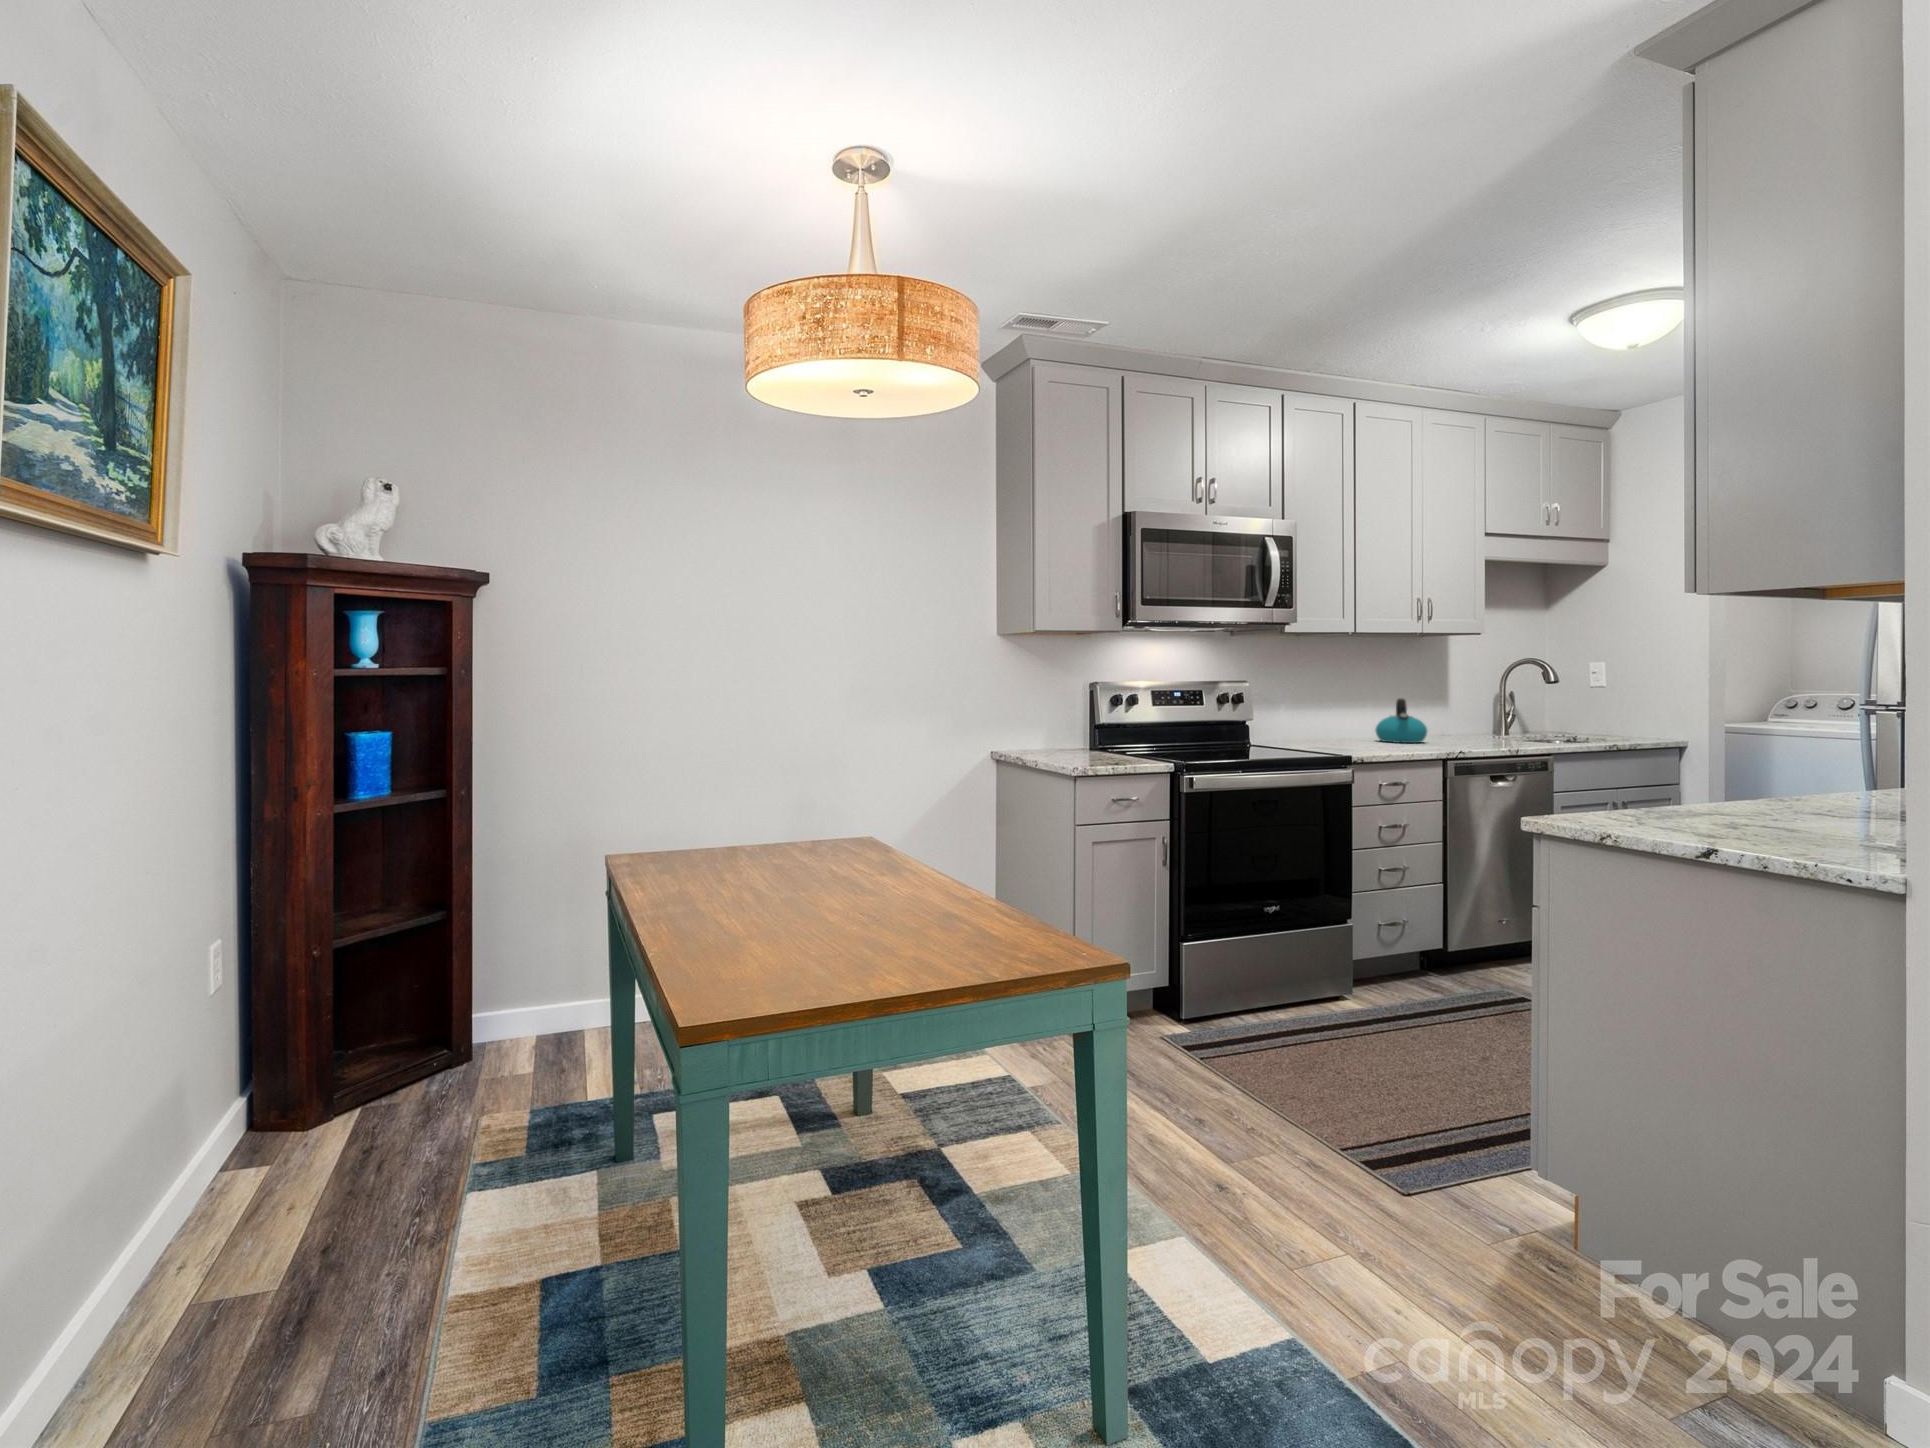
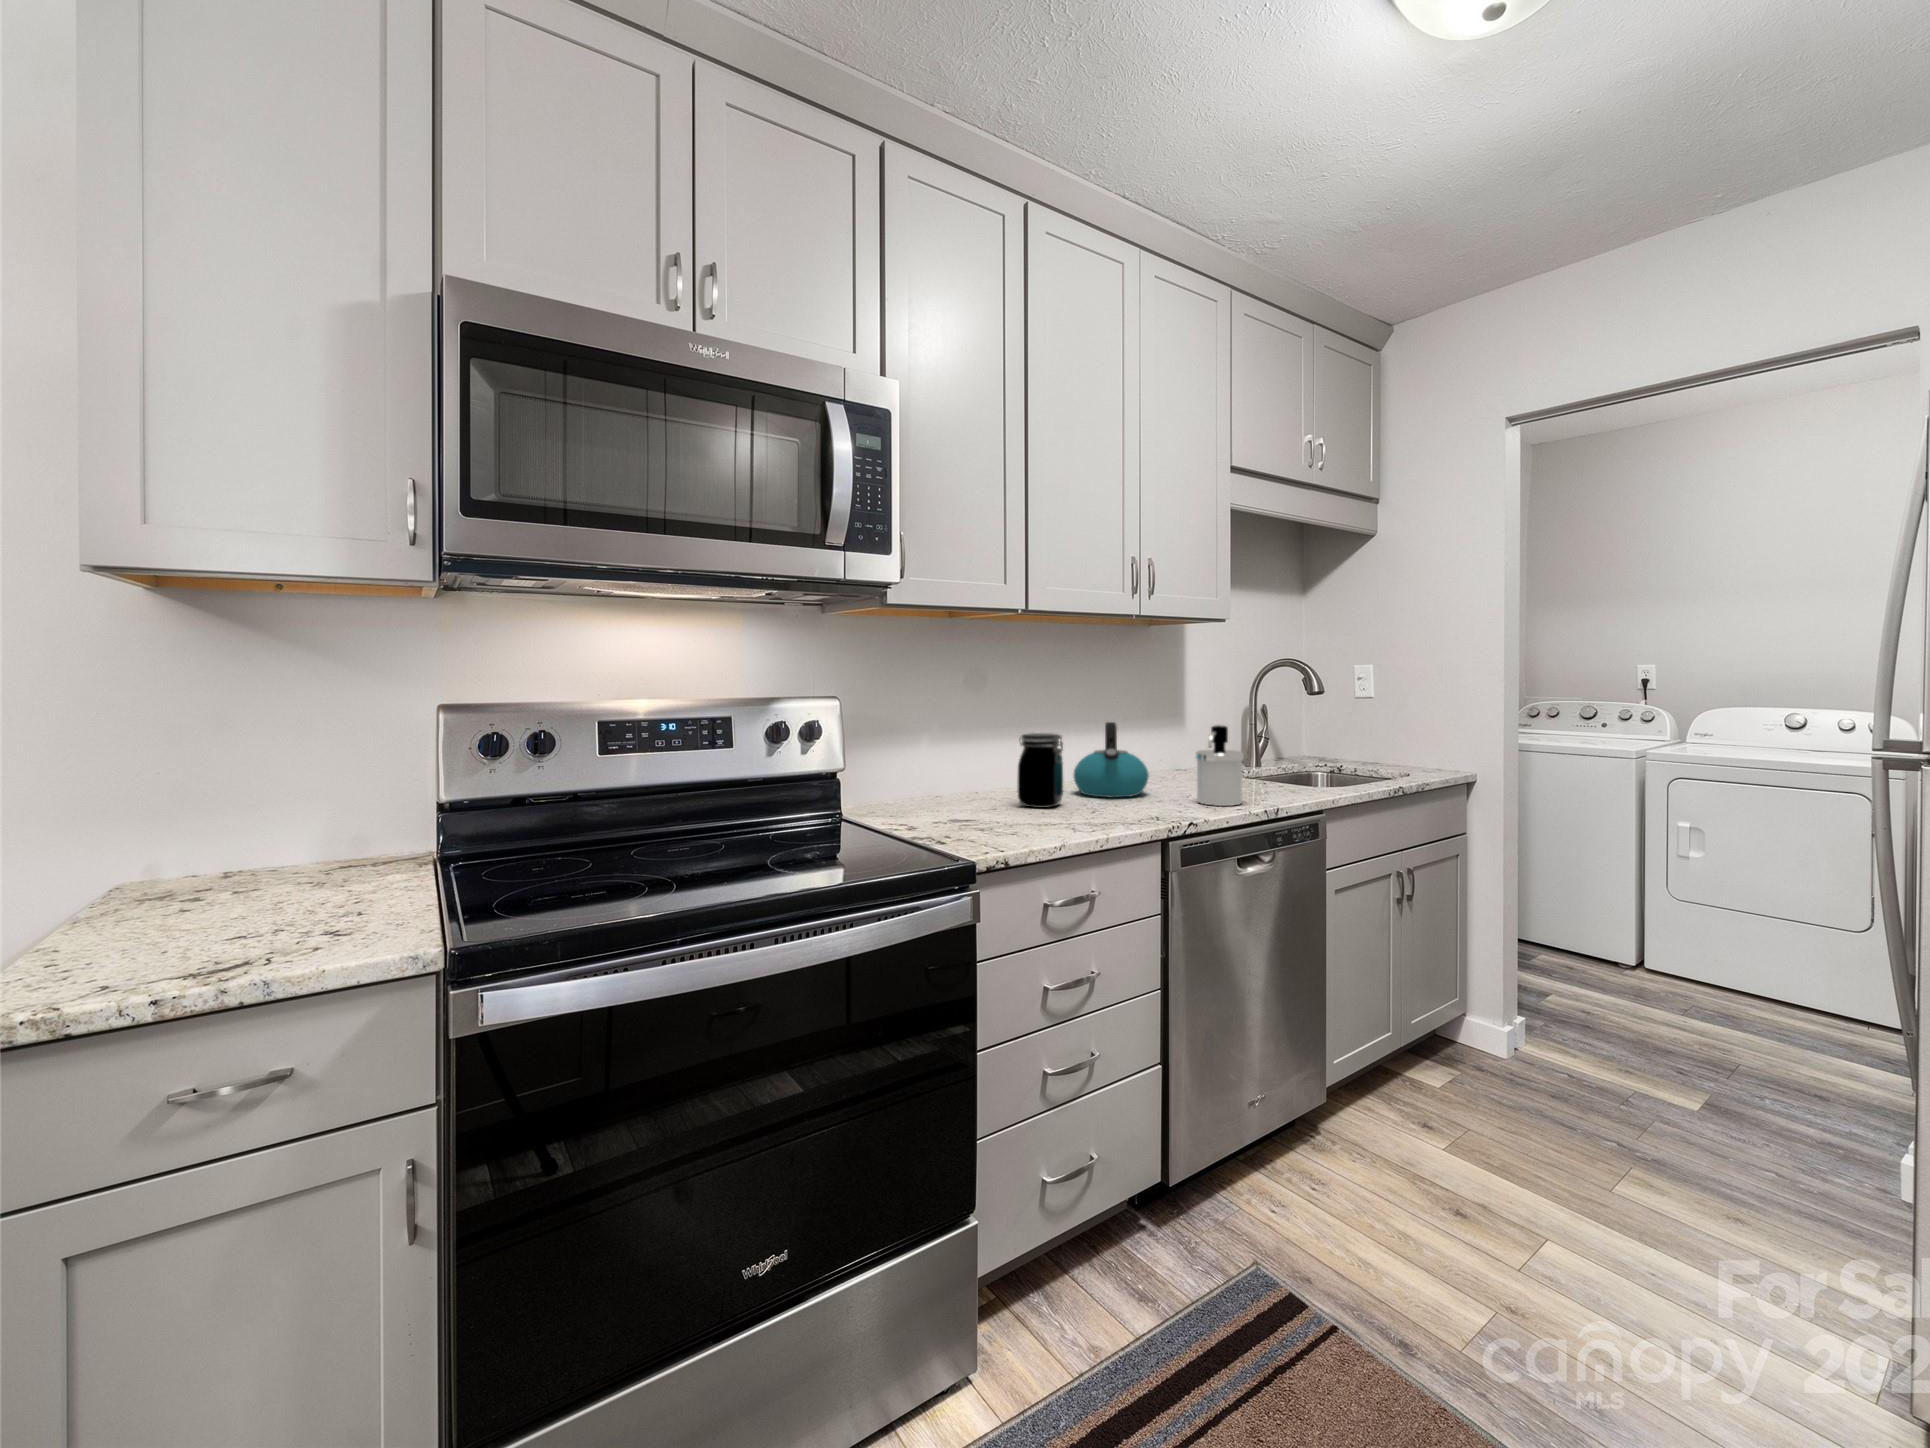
soap dispenser: none [1462,700,1496,747] -> present [1195,725,1244,806]
jar: none [1345,703,1376,744] -> present [1017,733,1063,808]

